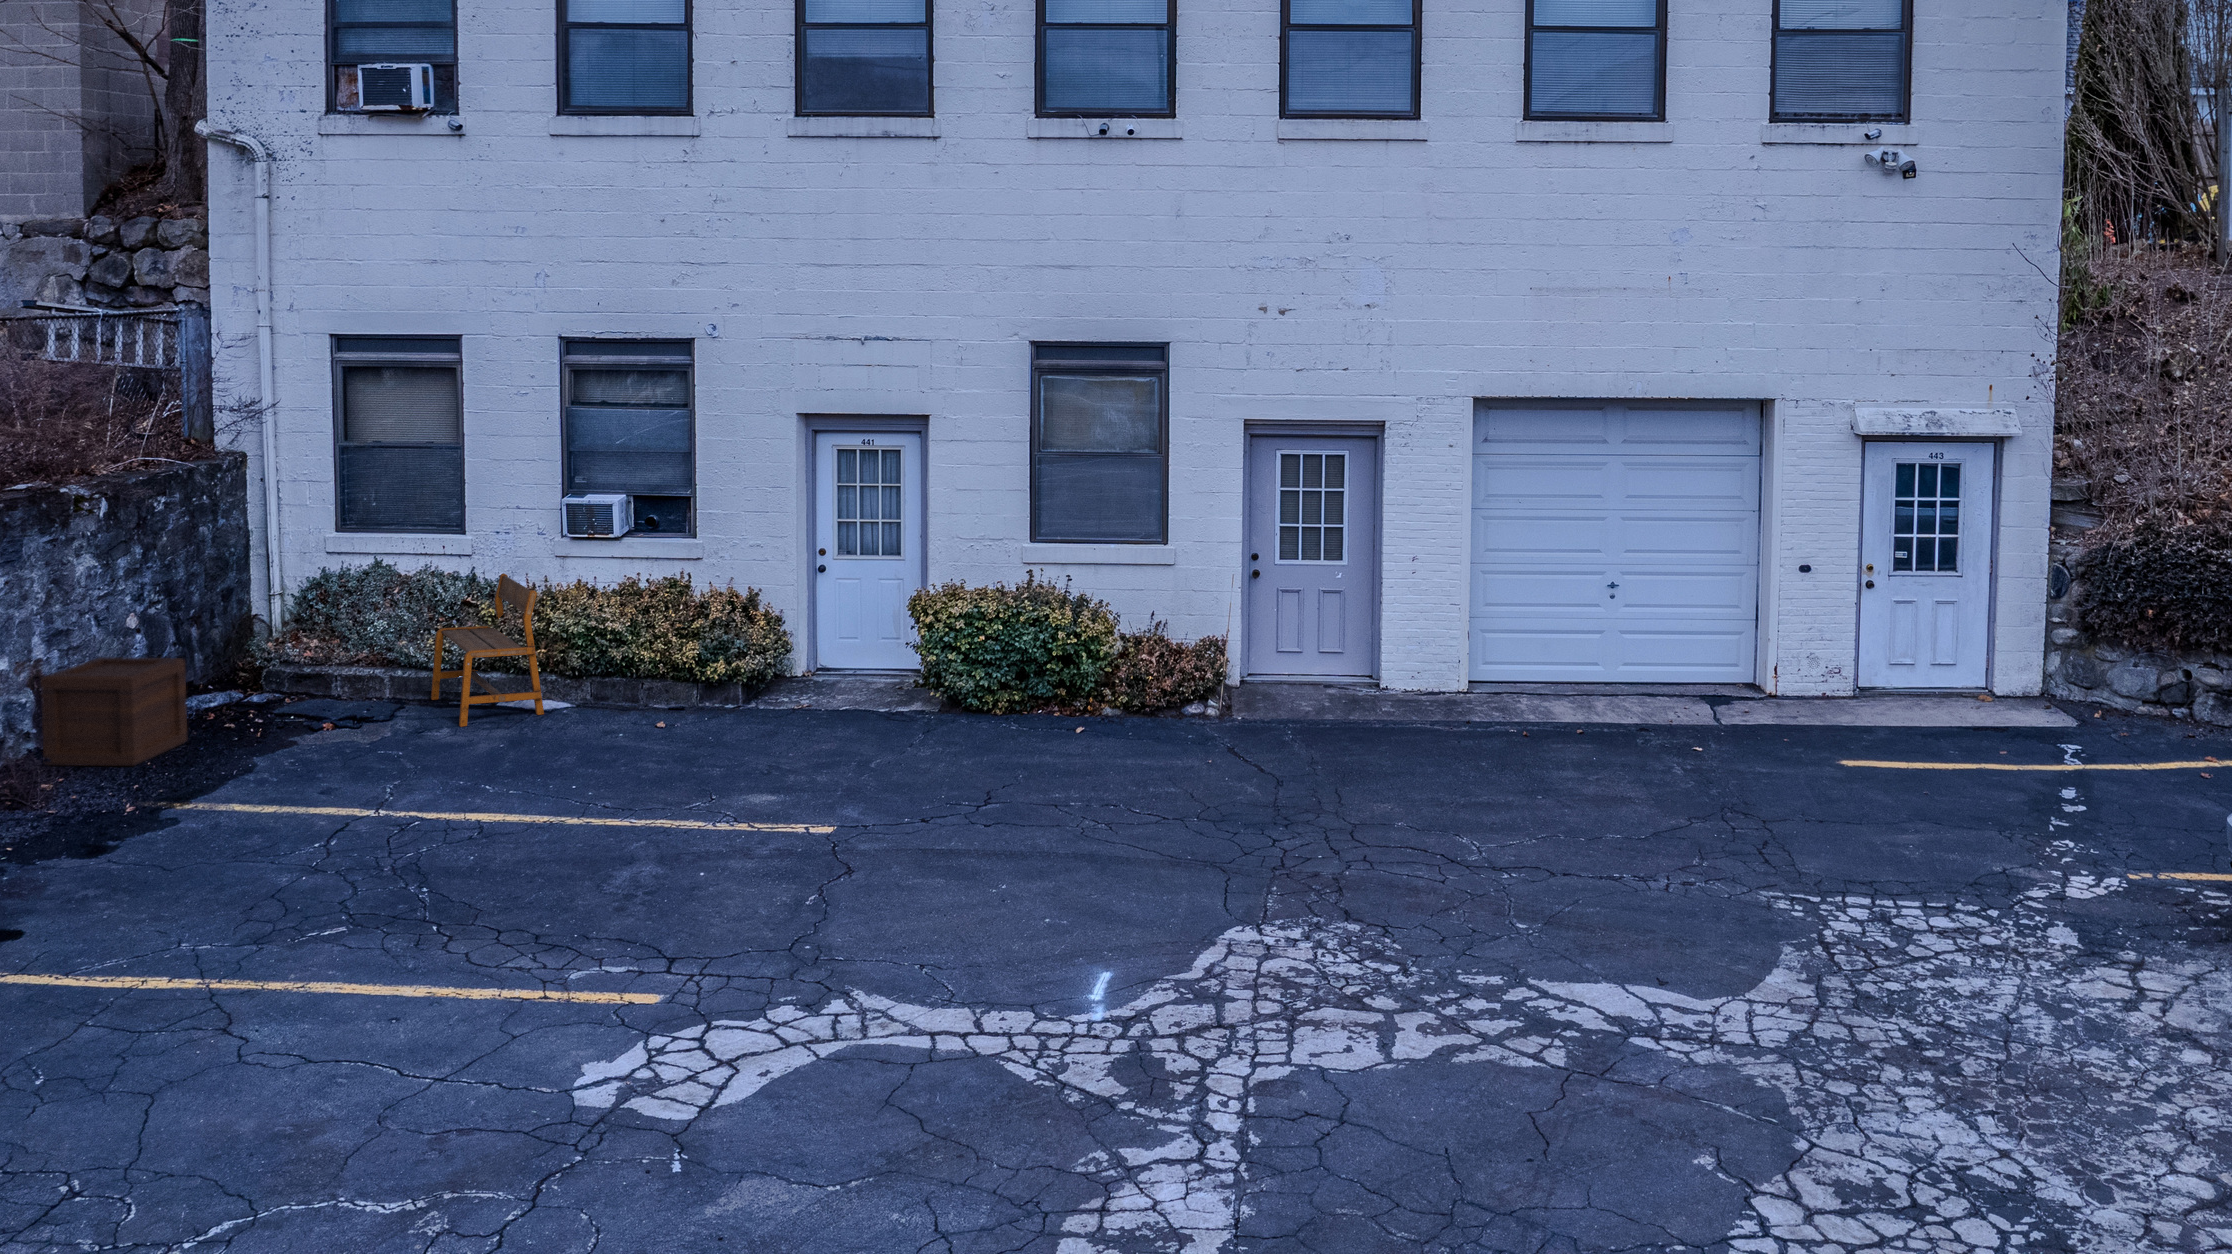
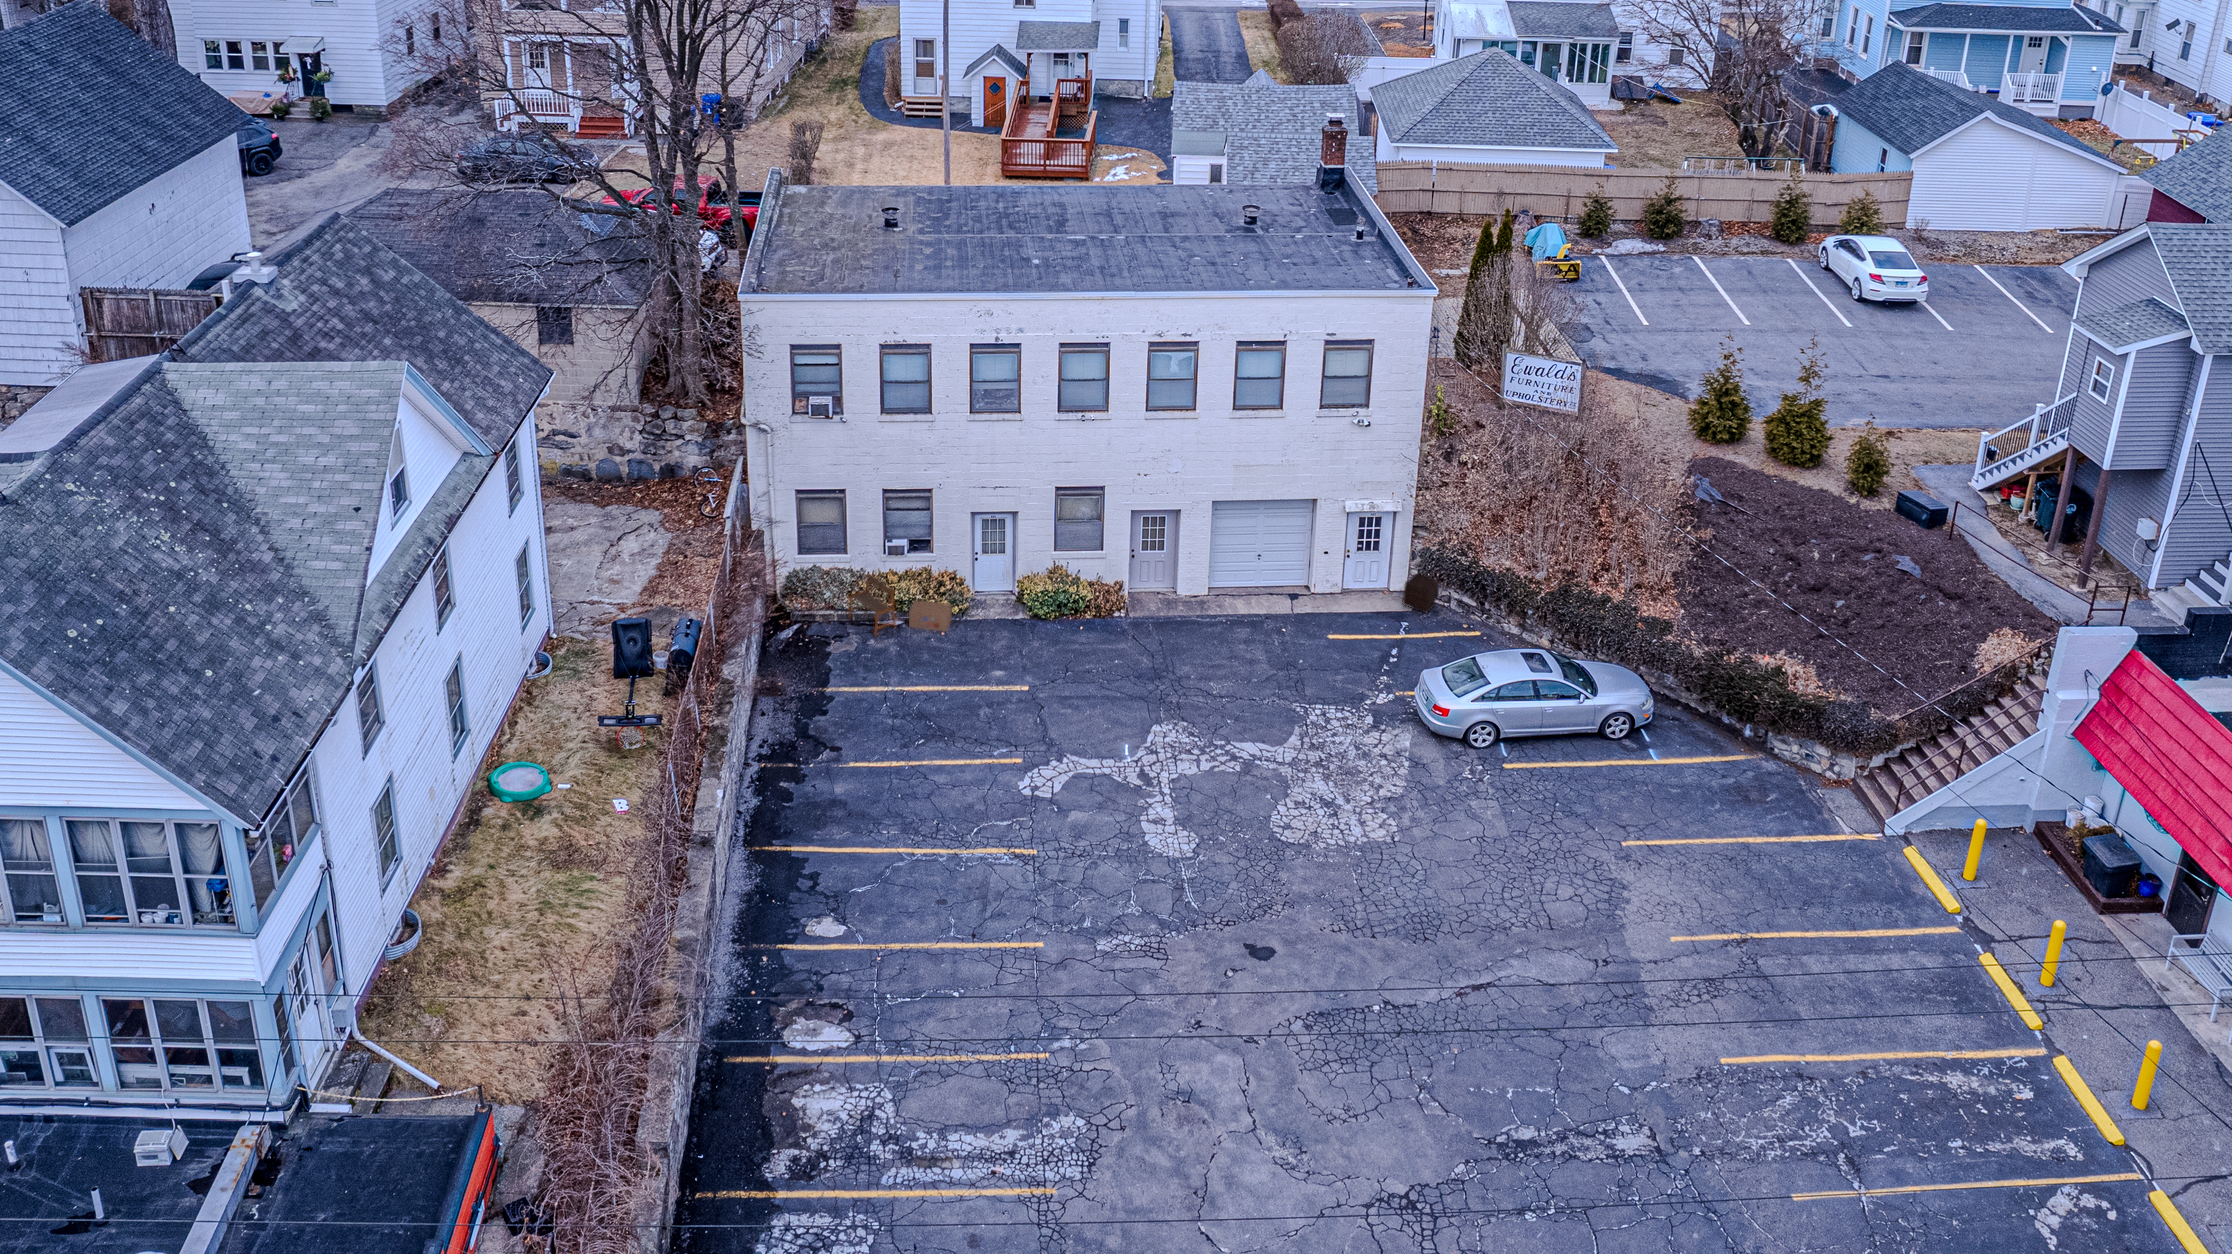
cardboard box: none [578,650,715,725] -> present [909,600,952,631]
wooden crate: present [41,657,188,766] -> present [1403,573,1439,613]

